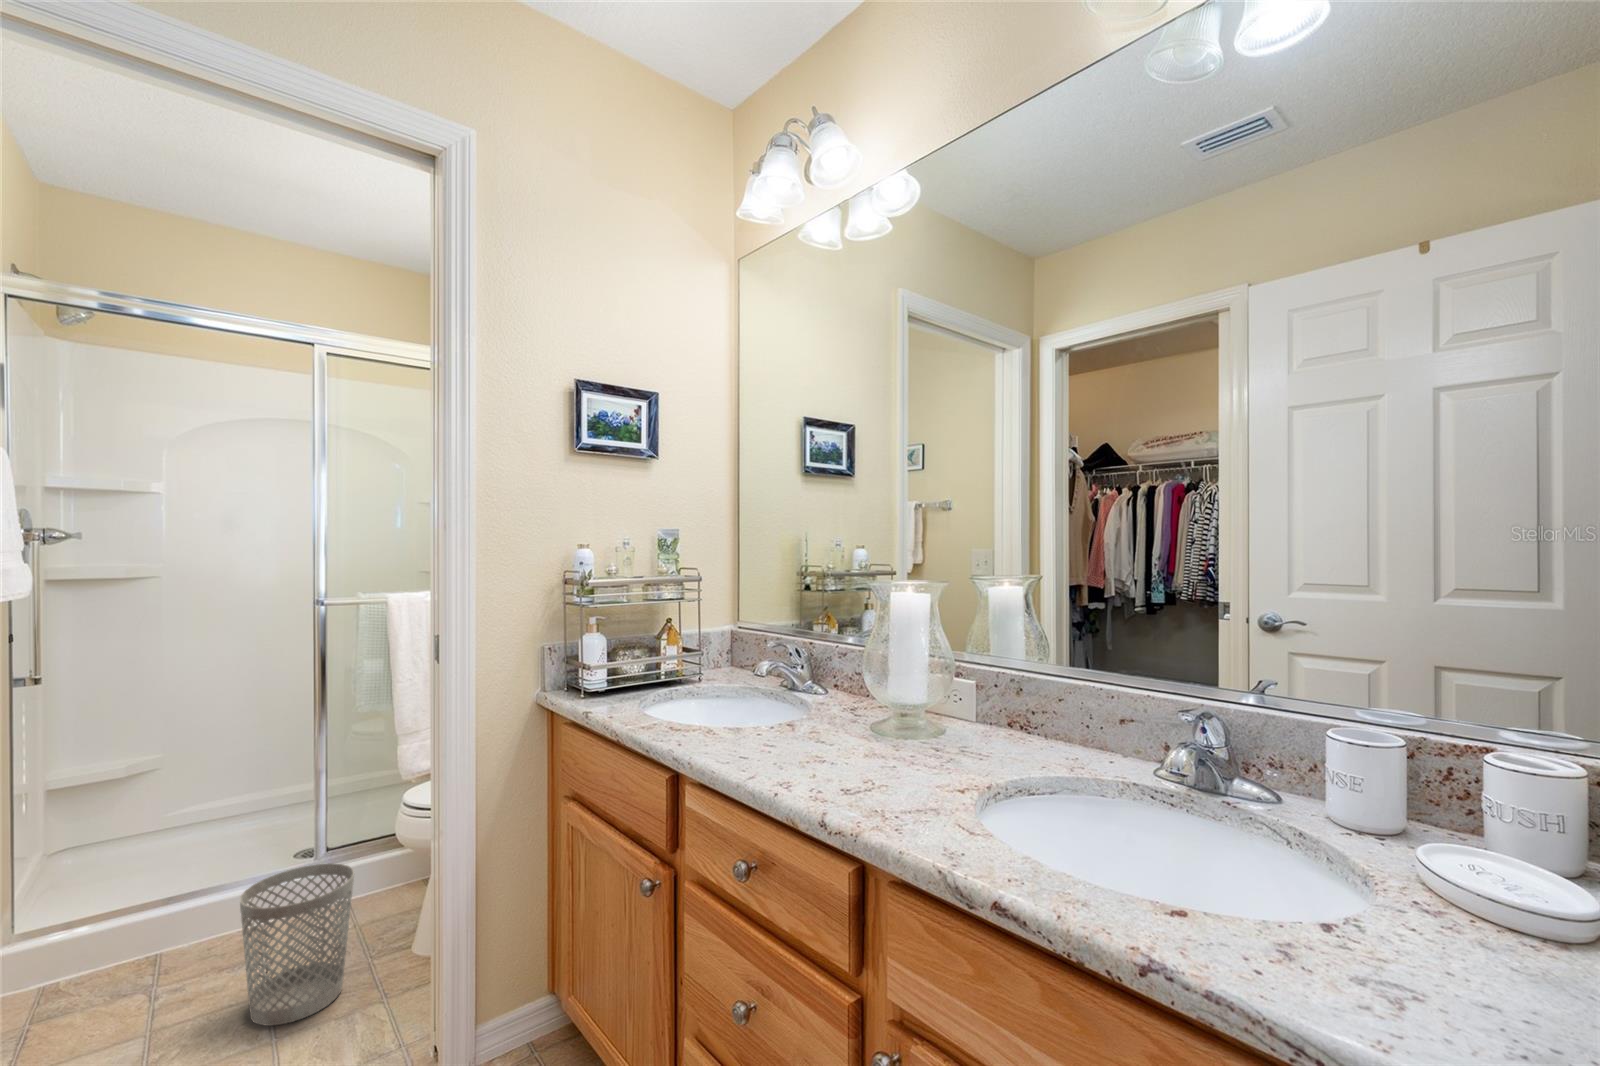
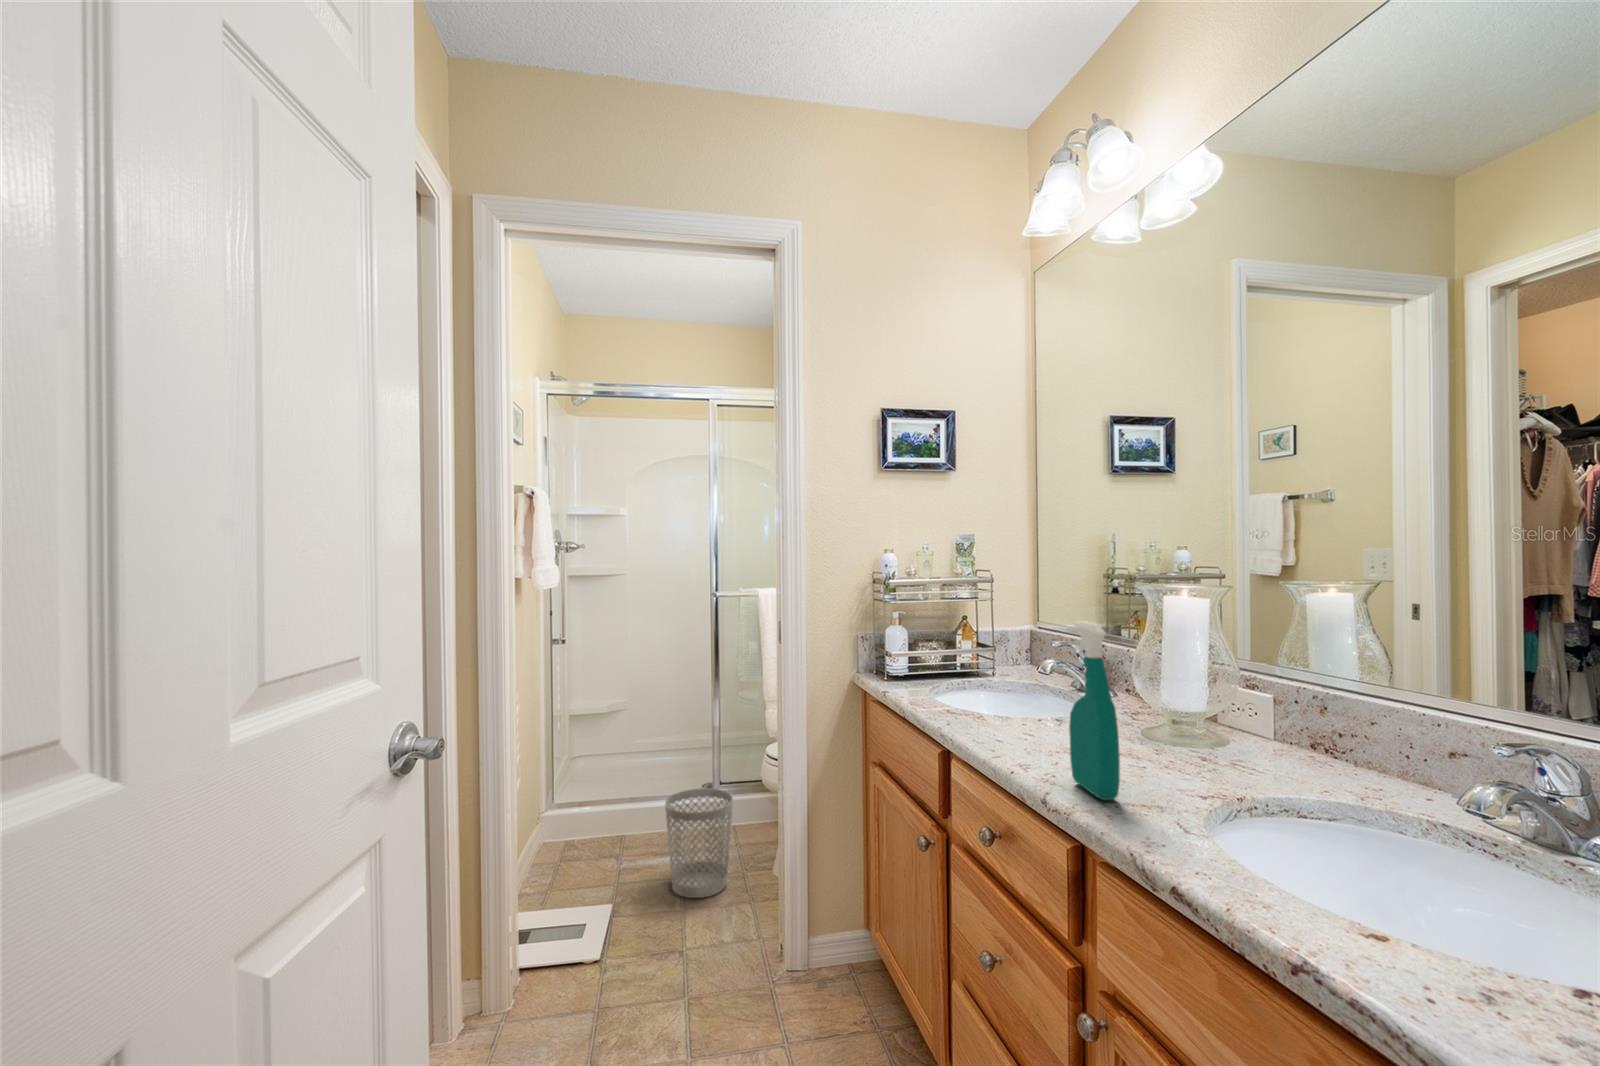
spray bottle: none [838,620,896,812] -> present [1069,621,1120,800]

